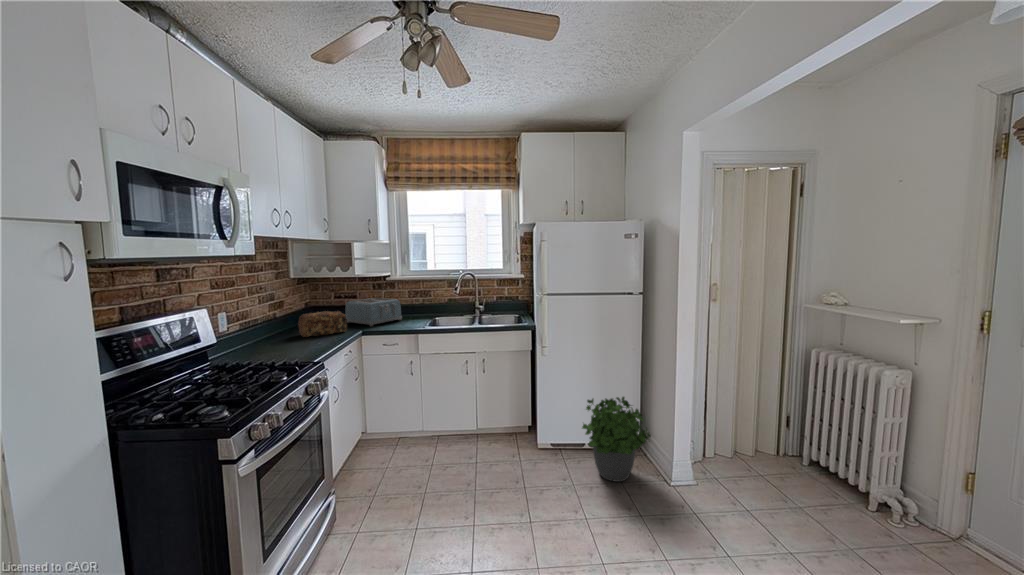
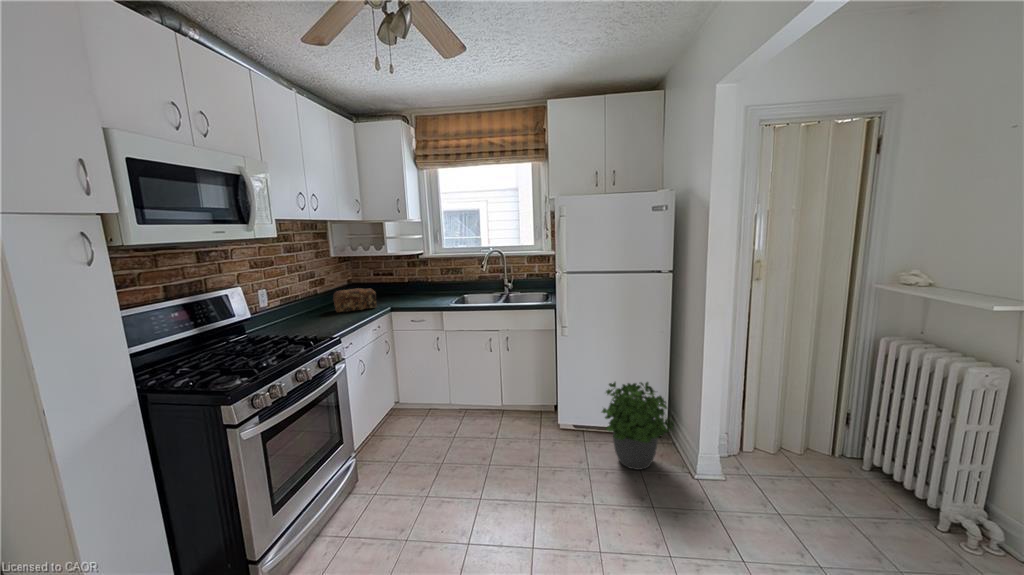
toaster: present [345,298,402,326] -> none [380,275,433,303]

